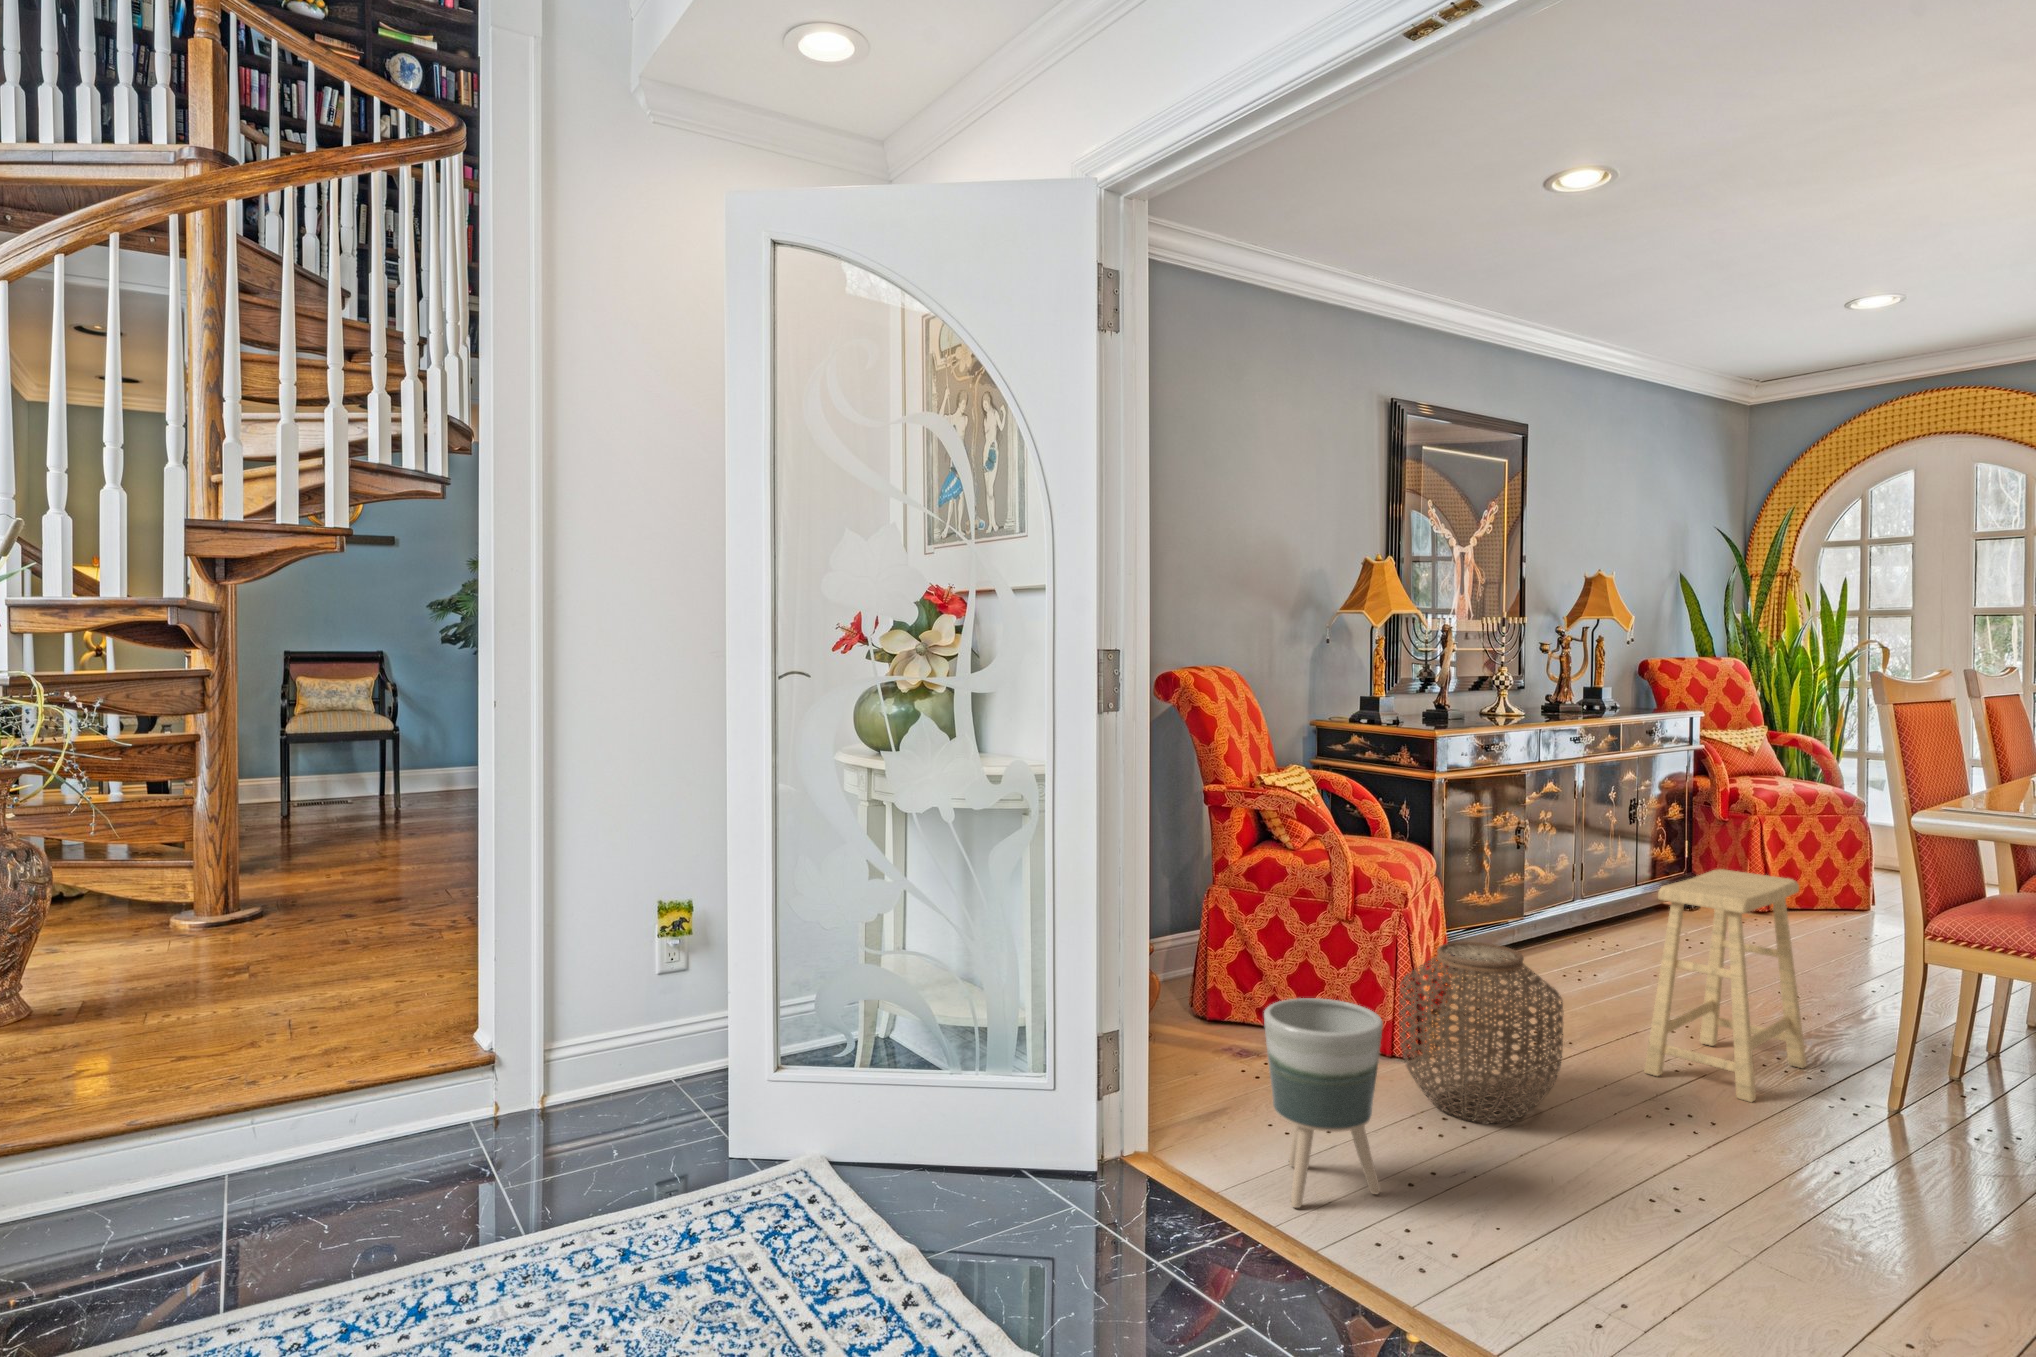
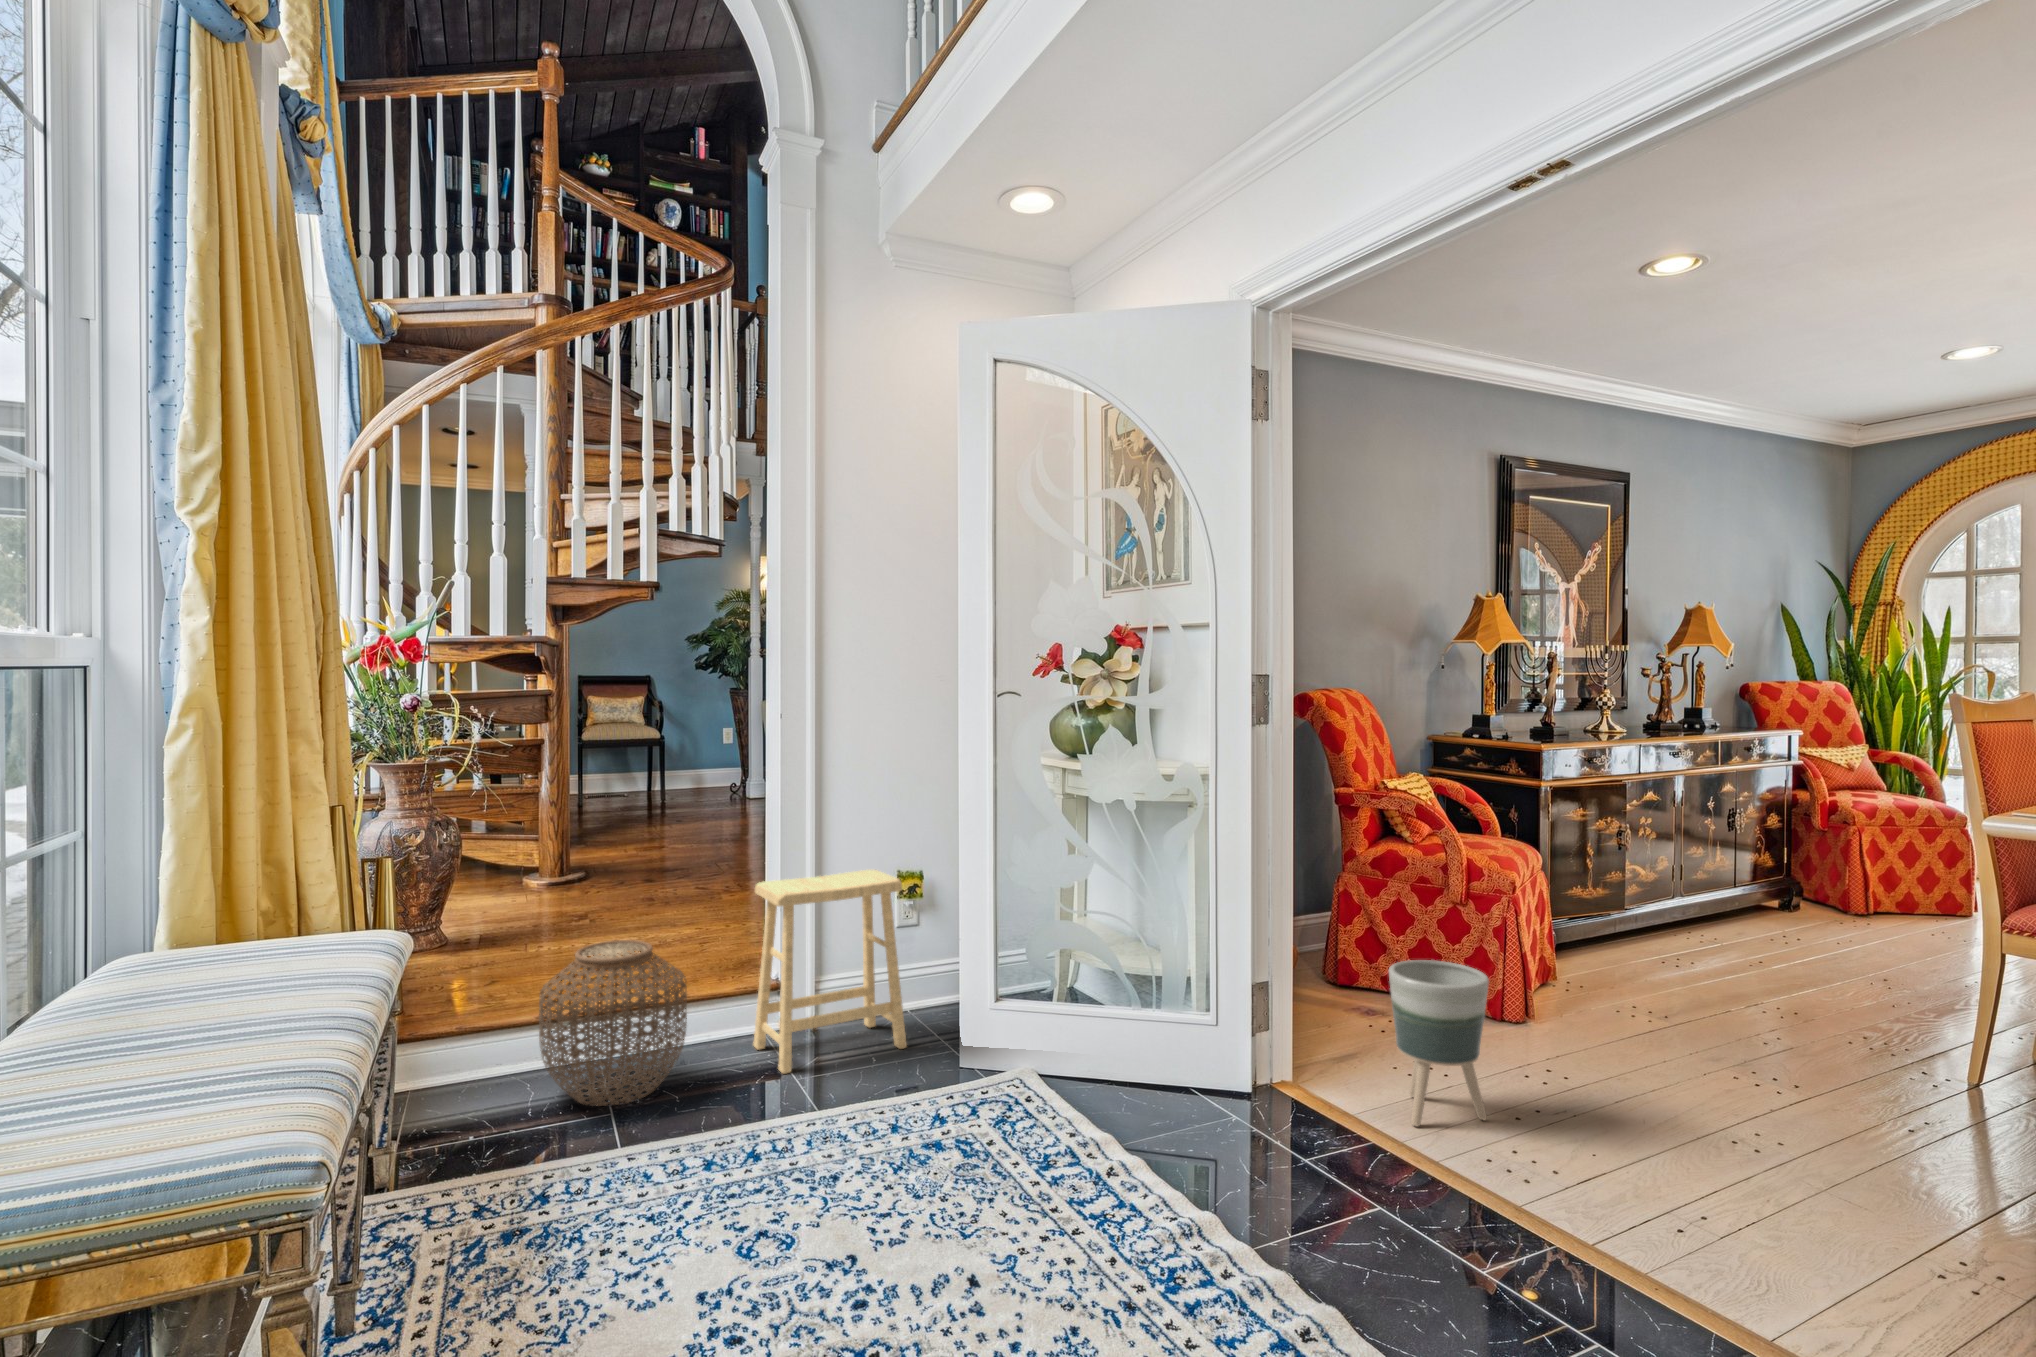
footstool: present [1644,869,1806,1102] -> present [753,870,907,1074]
woven basket: present [1399,942,1563,1123] -> present [539,940,687,1106]

